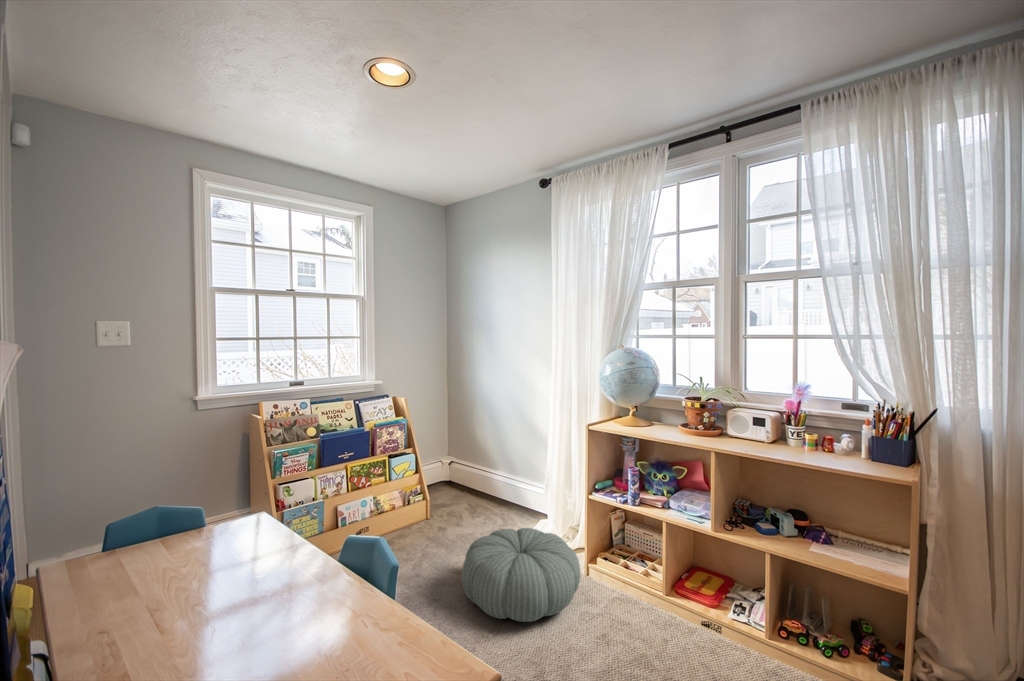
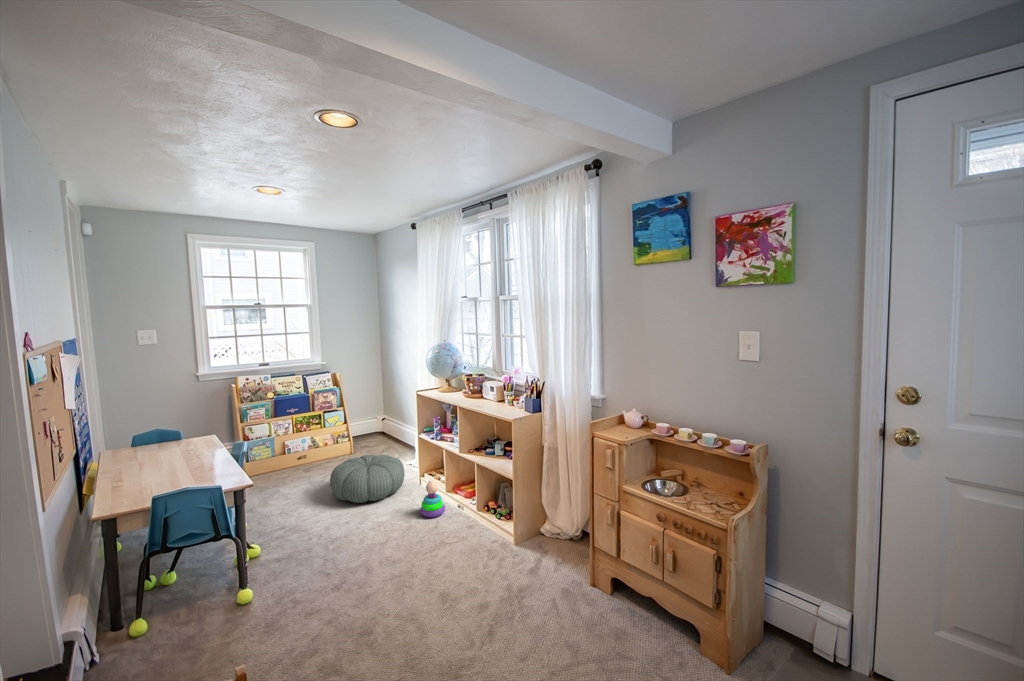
stacking toy: none [650,580,694,648] -> present [420,481,445,517]

